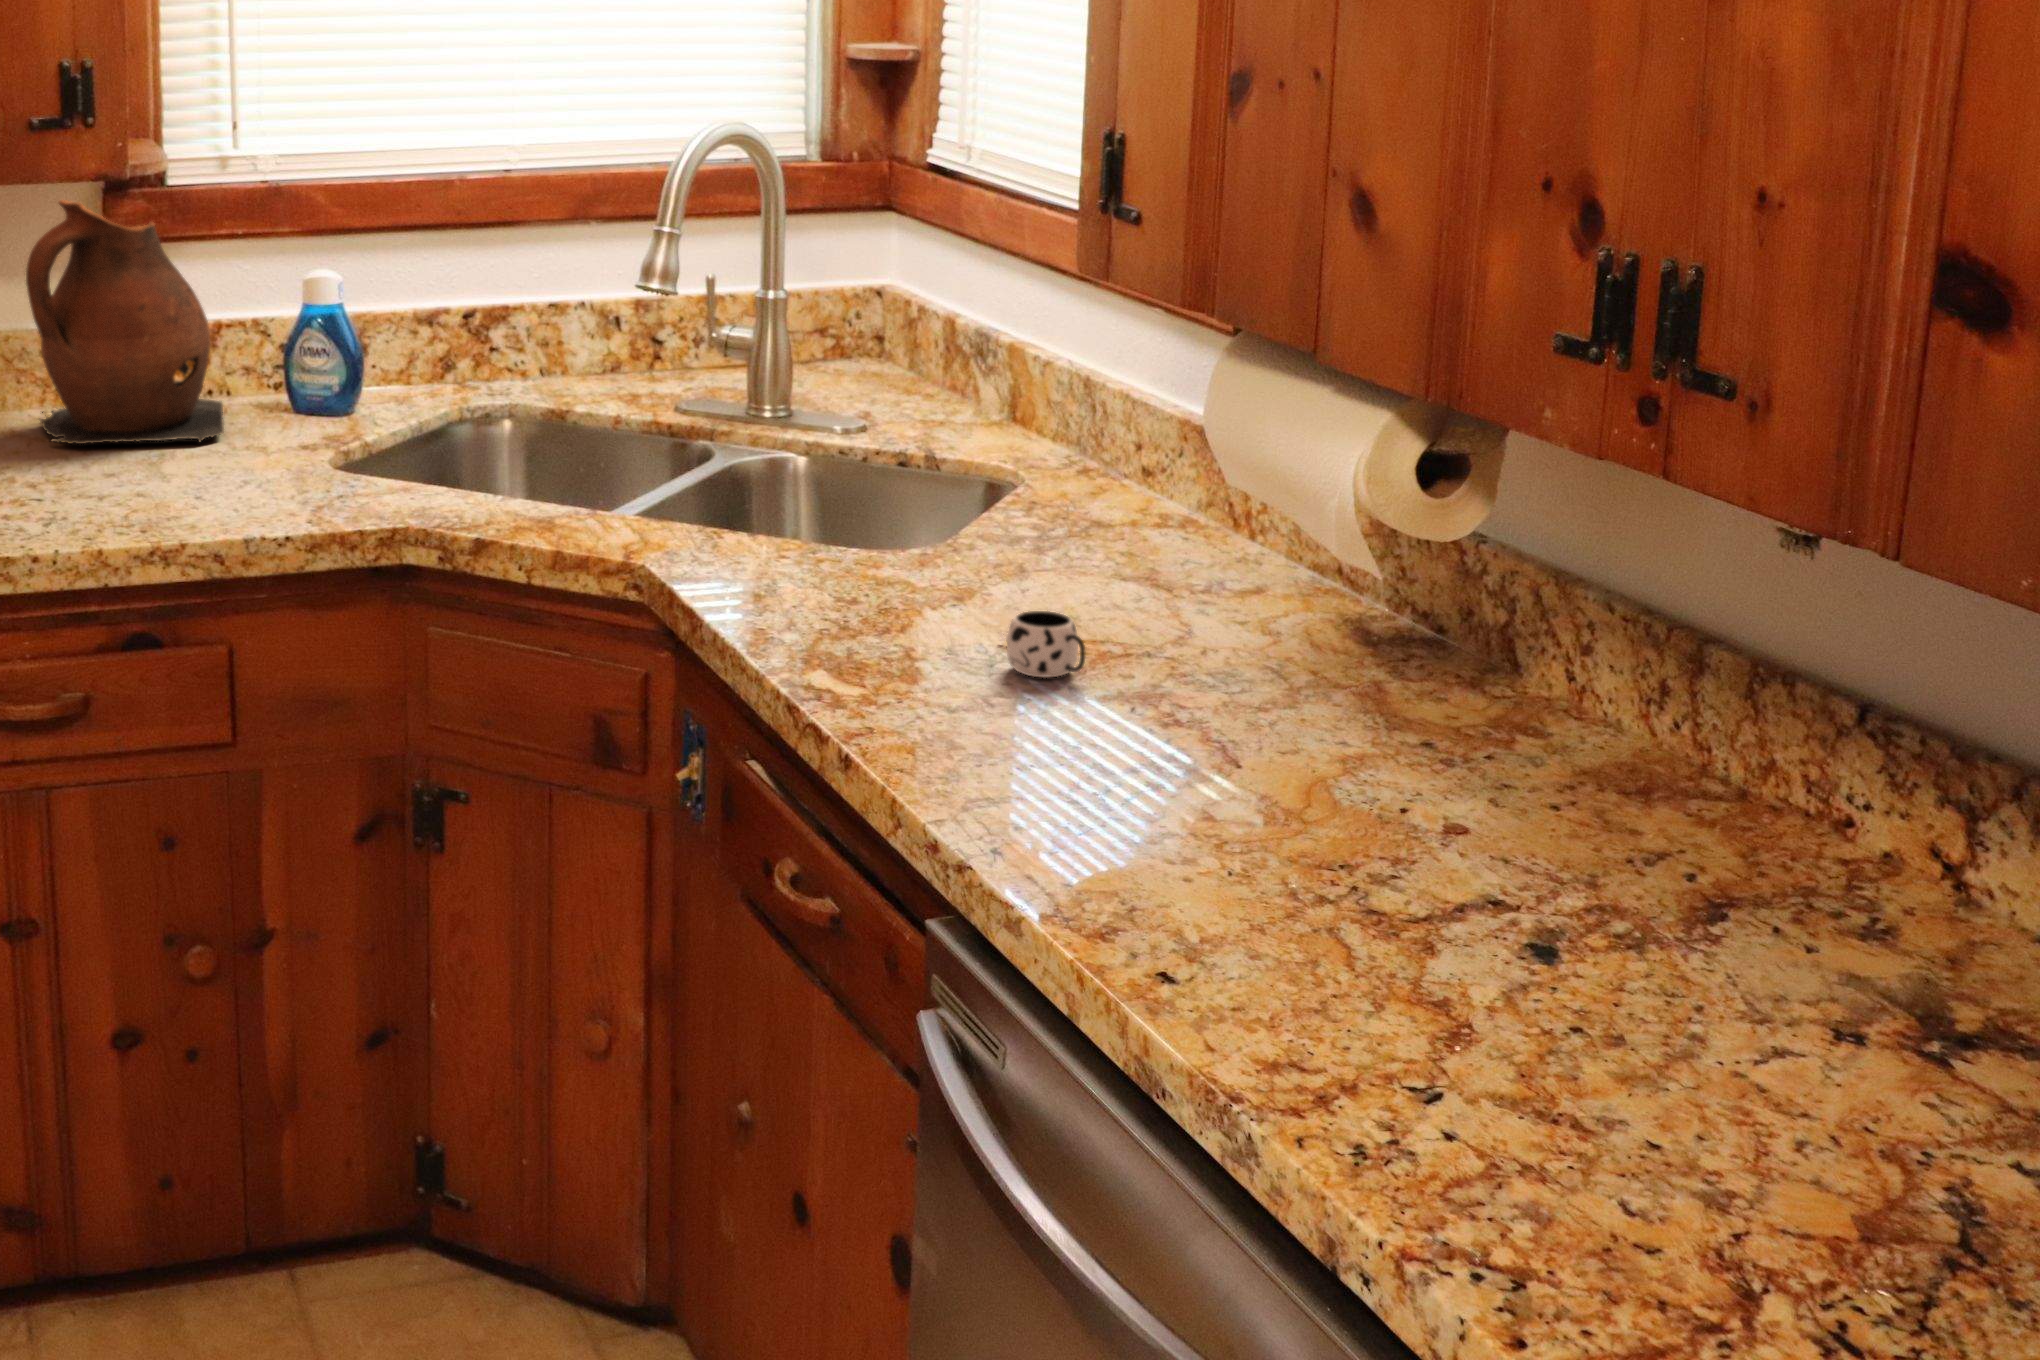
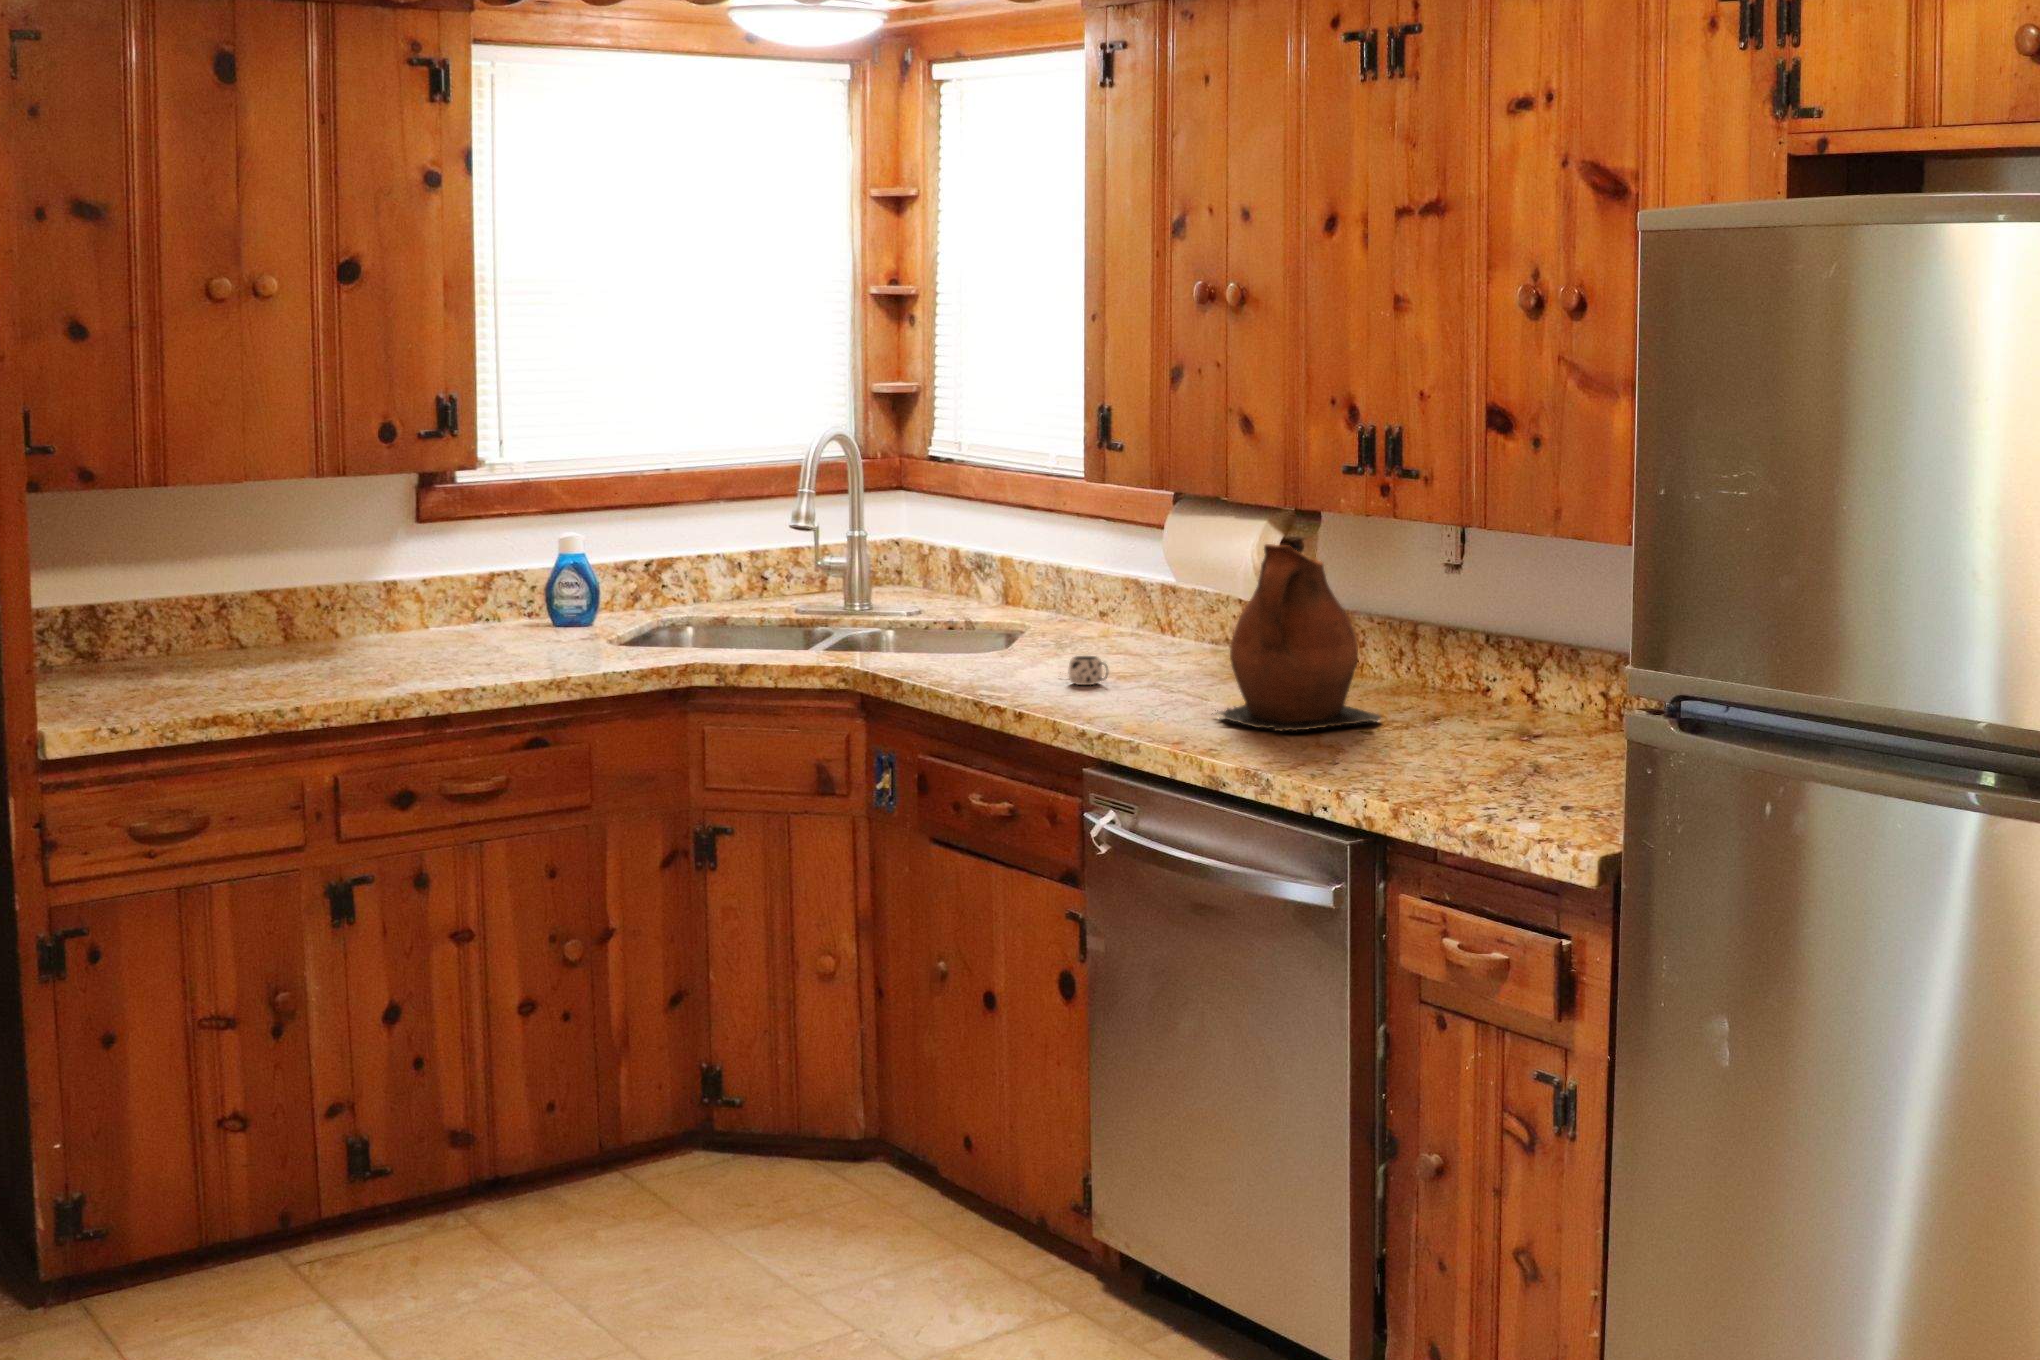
ceramic pitcher: present [26,200,224,444] -> present [1215,544,1381,731]

